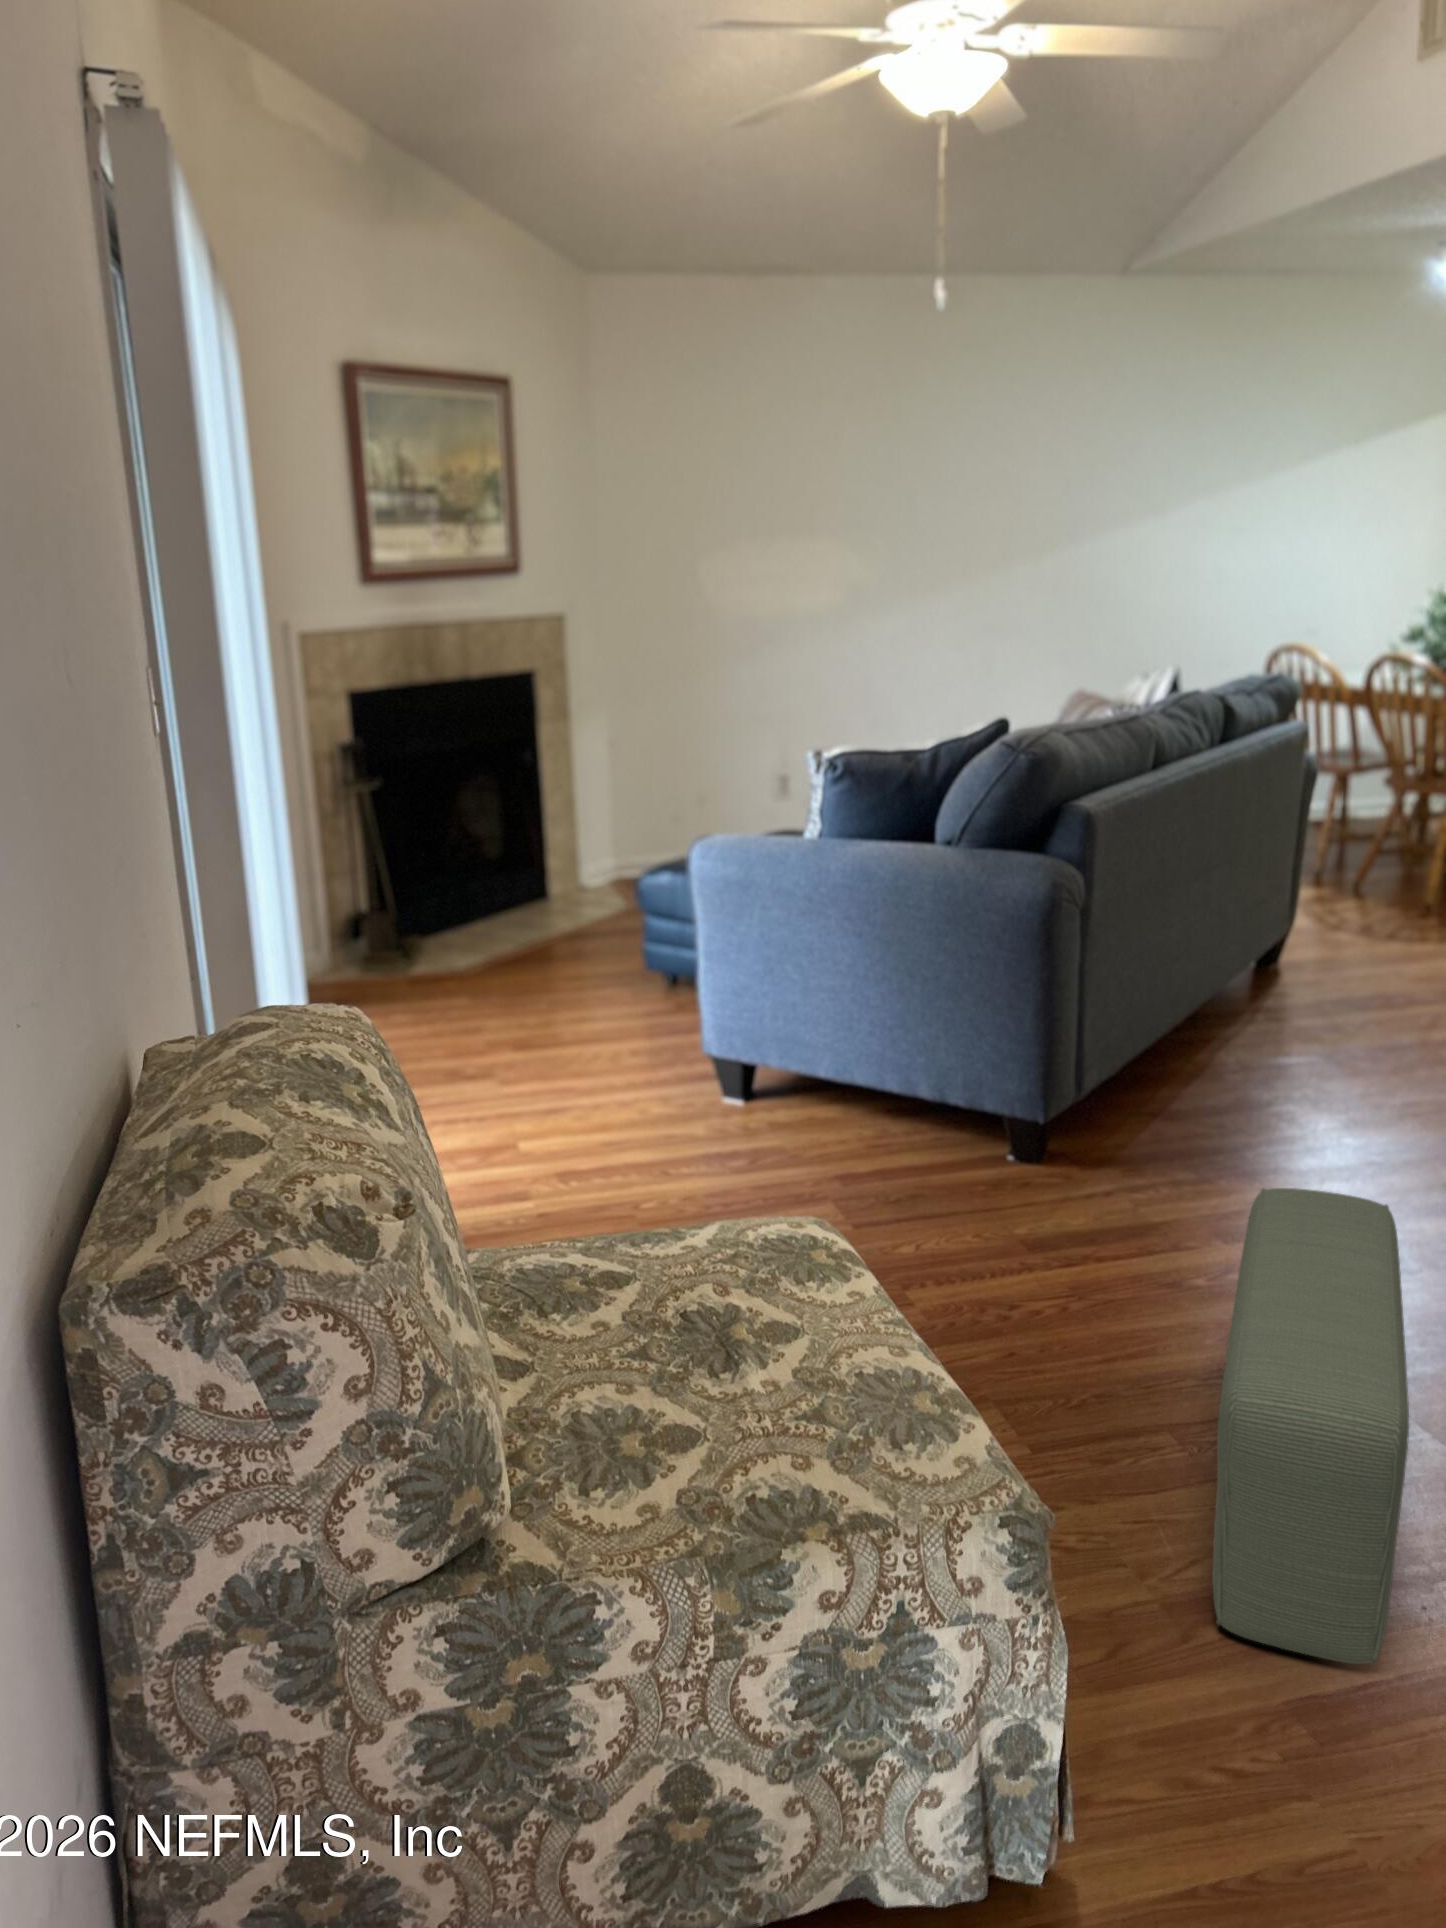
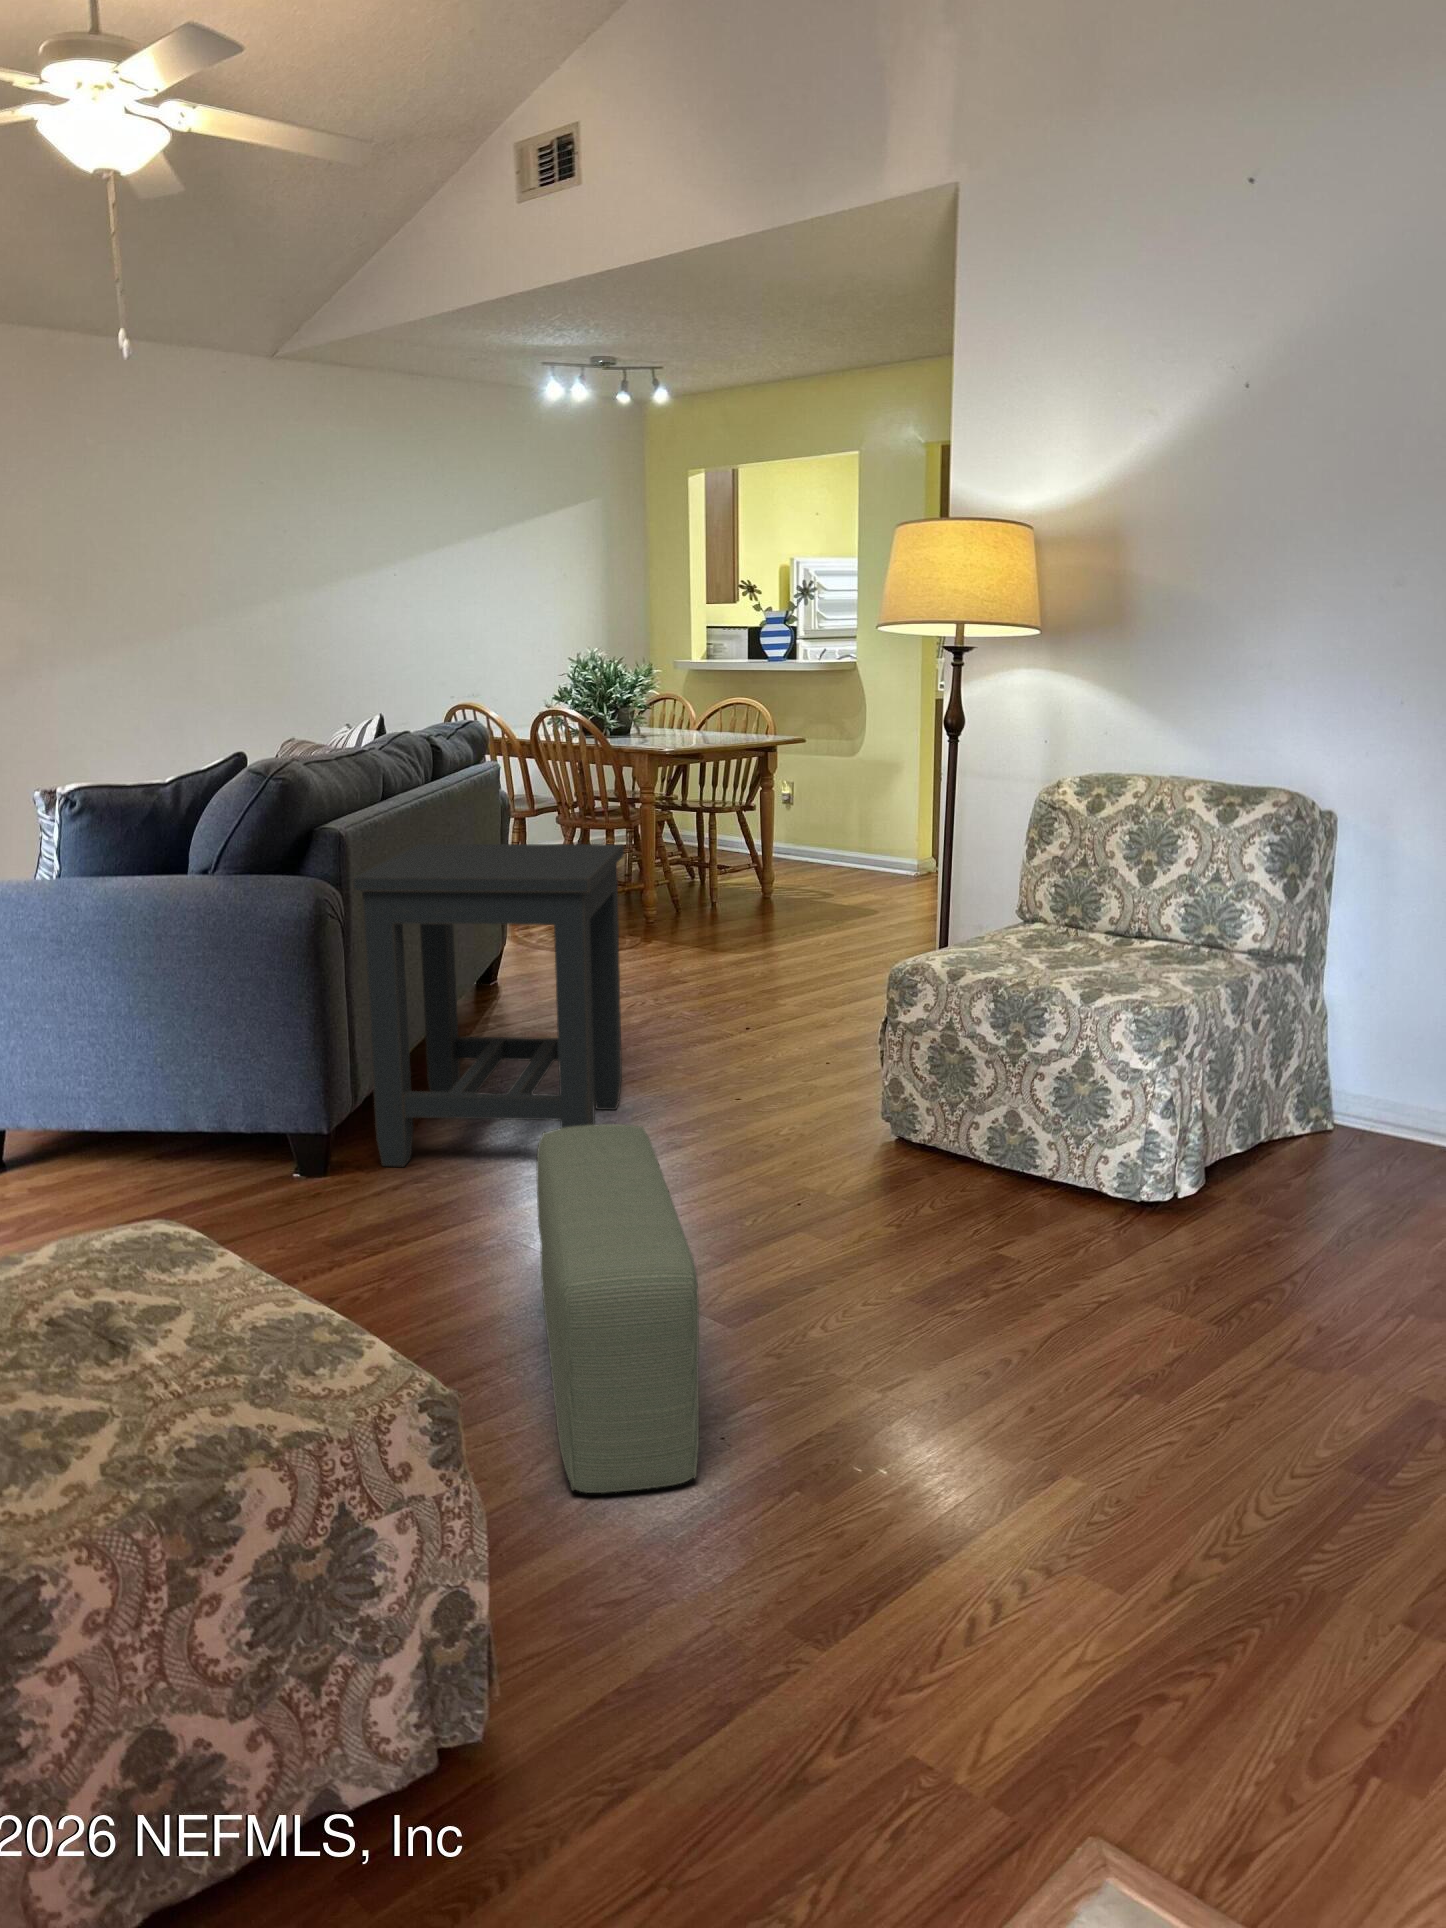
side table: none [1097,821,1439,1223] -> present [352,844,624,1166]

